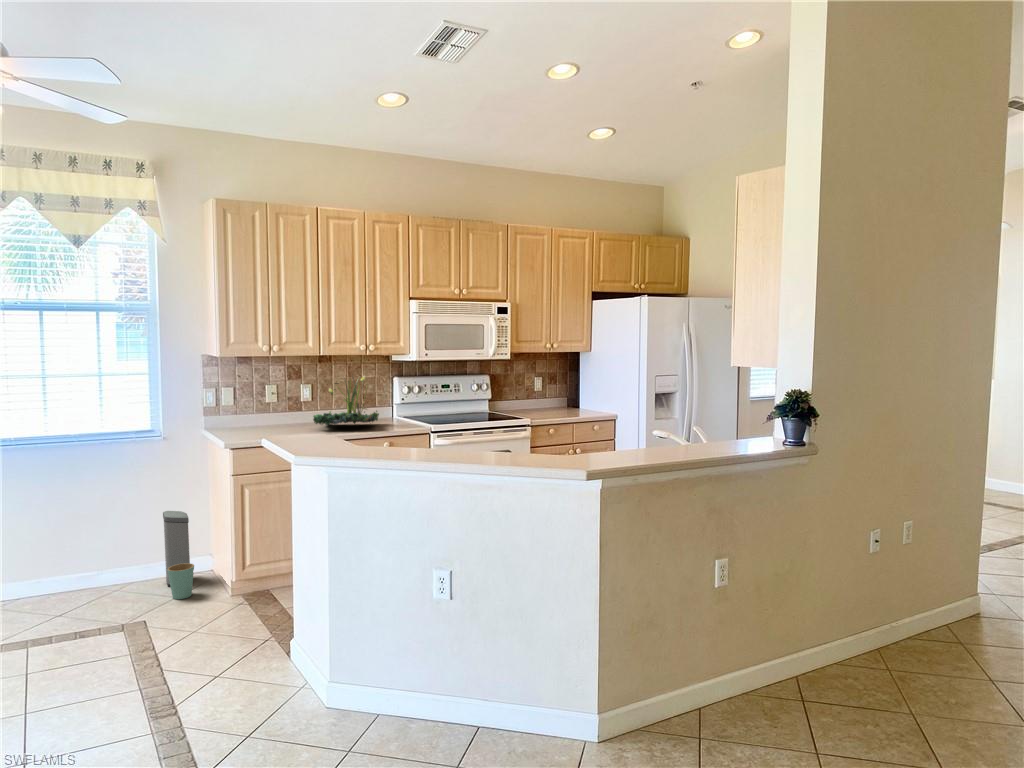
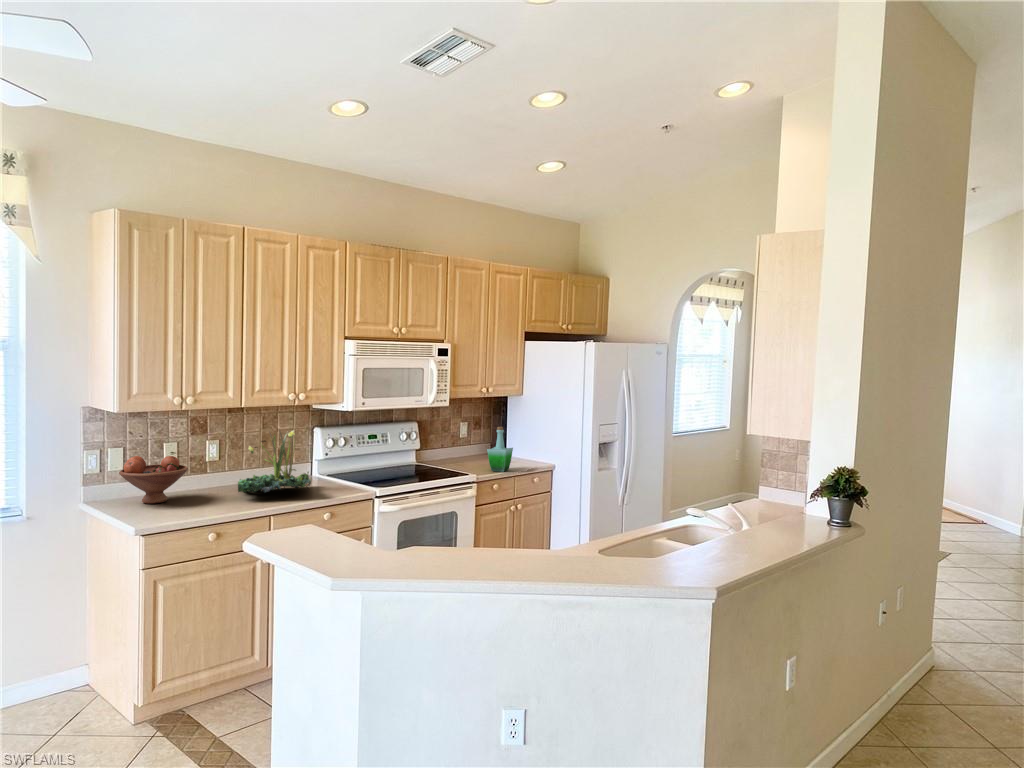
bottle: none [544,378,569,418] -> present [487,427,513,472]
fruit bowl: none [228,394,280,430] -> present [119,456,188,504]
trash can: present [163,511,194,599] -> none [21,615,79,740]

